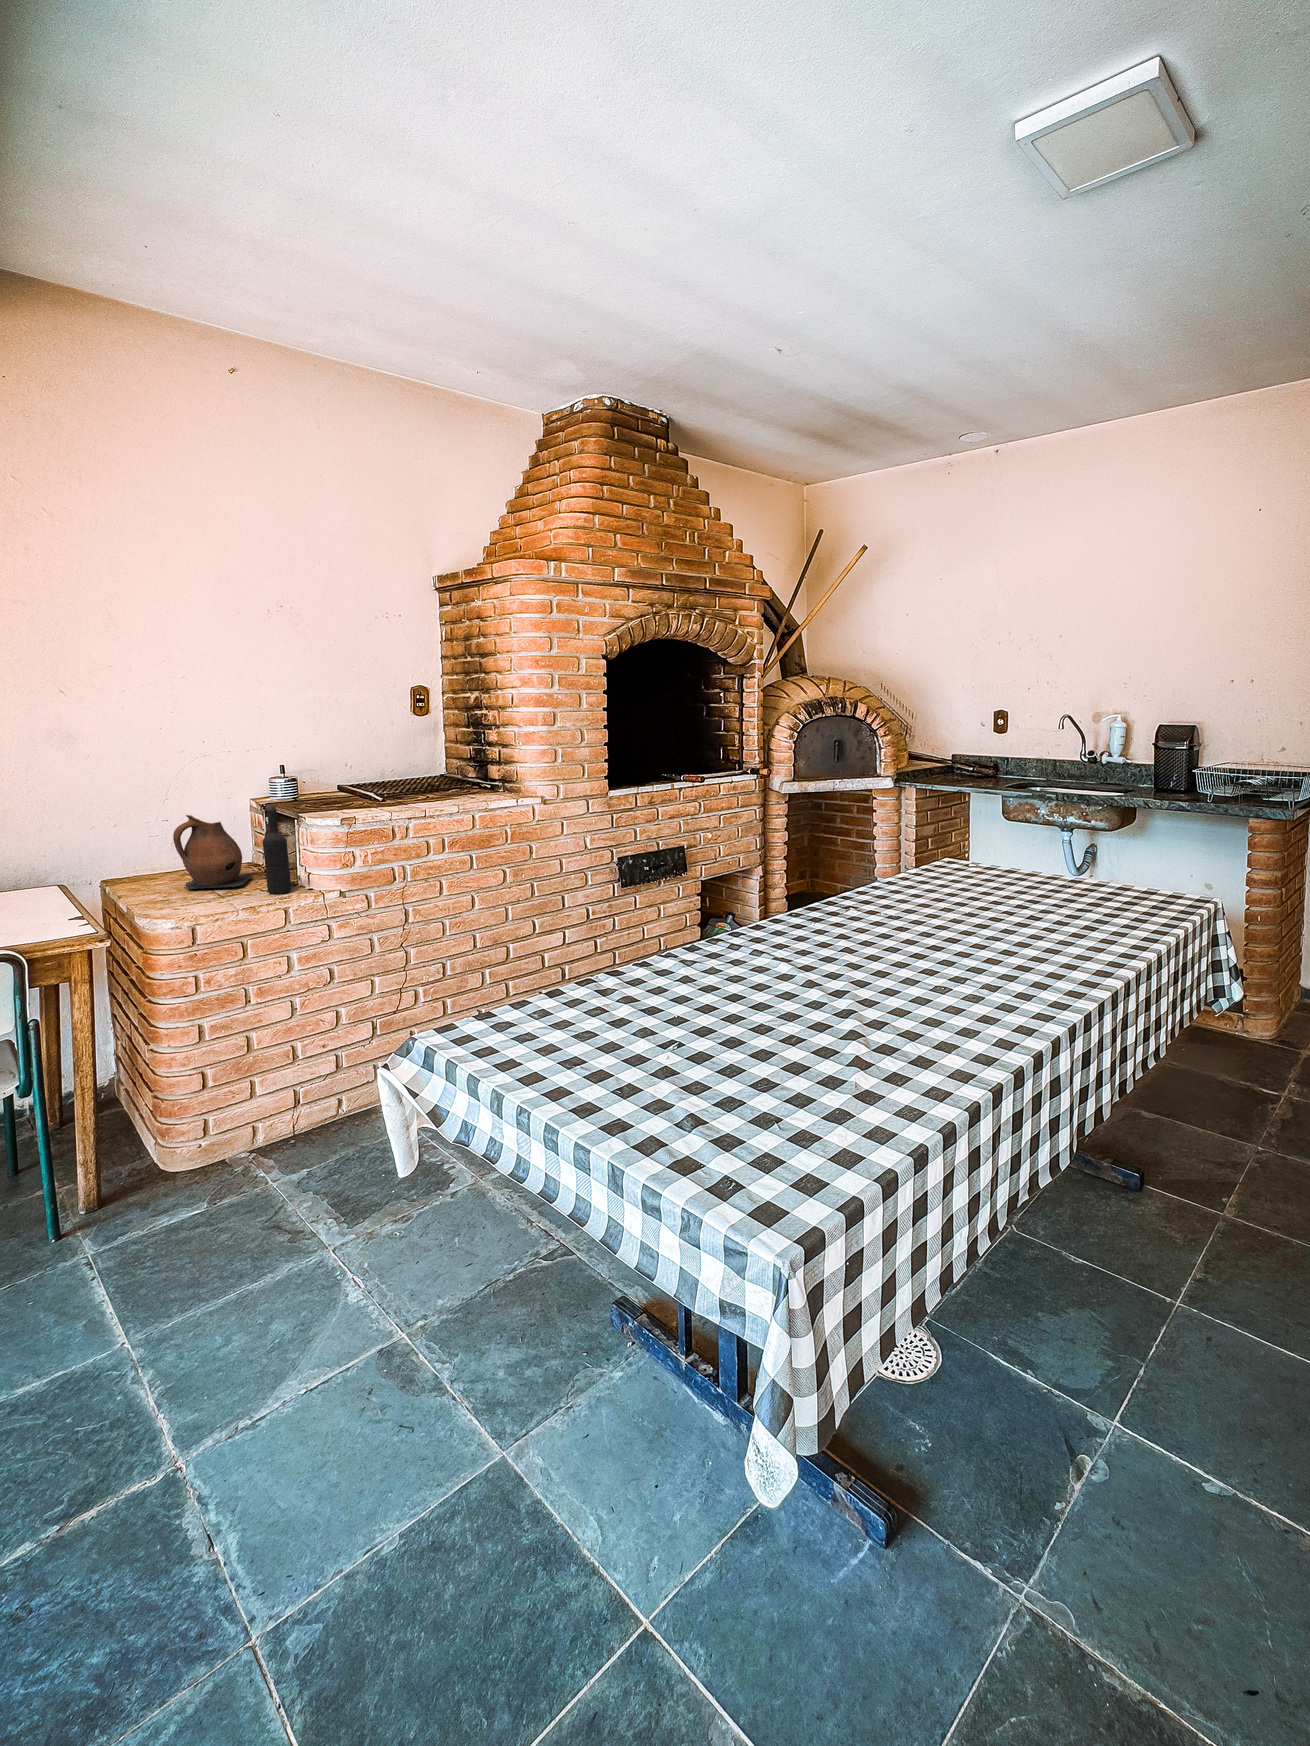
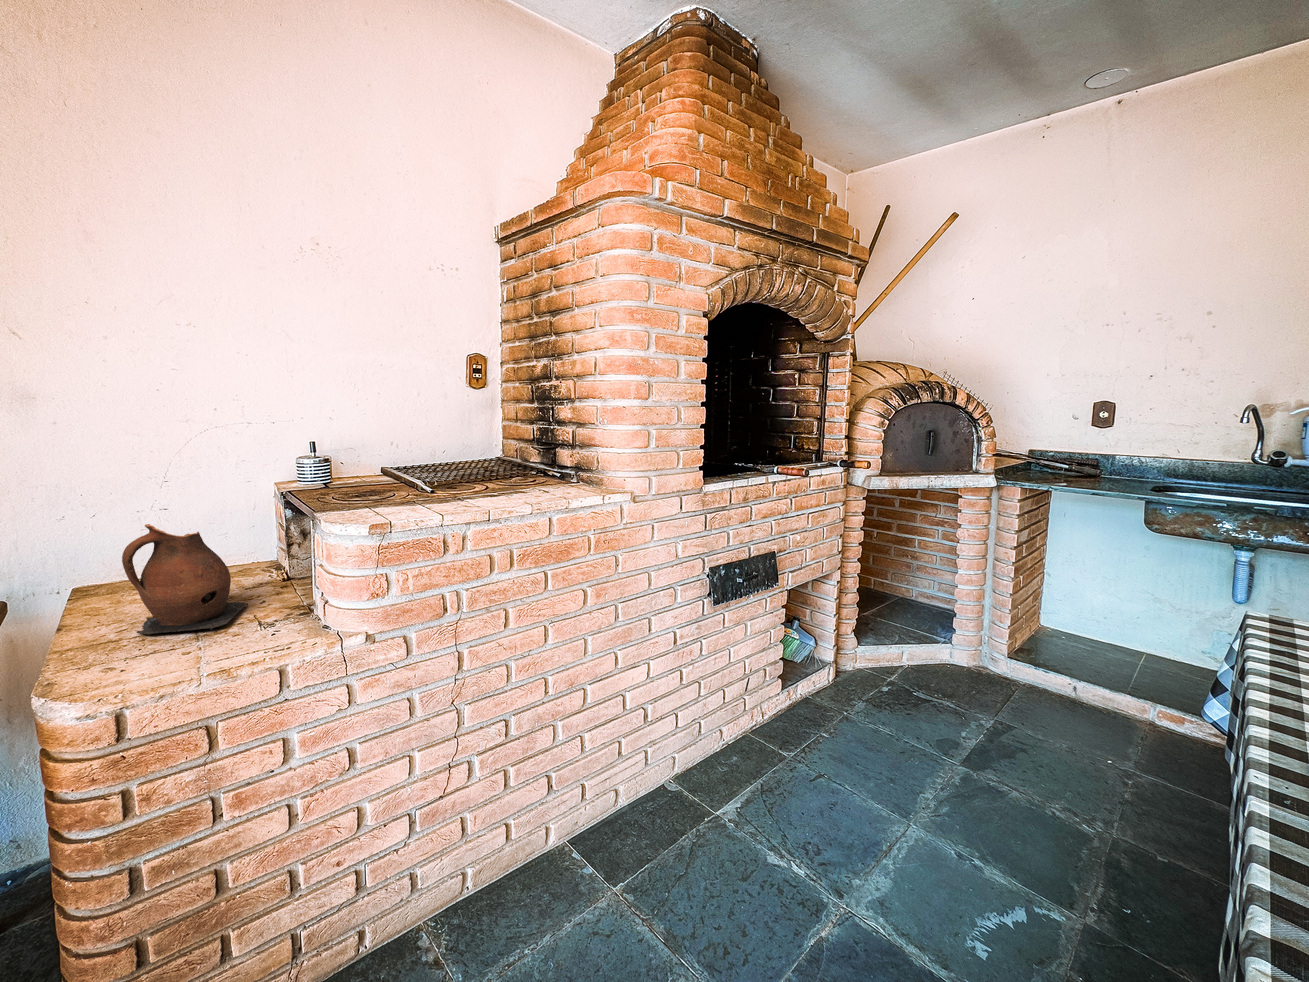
wine bottle: present [263,804,291,894] -> none [253,511,296,641]

